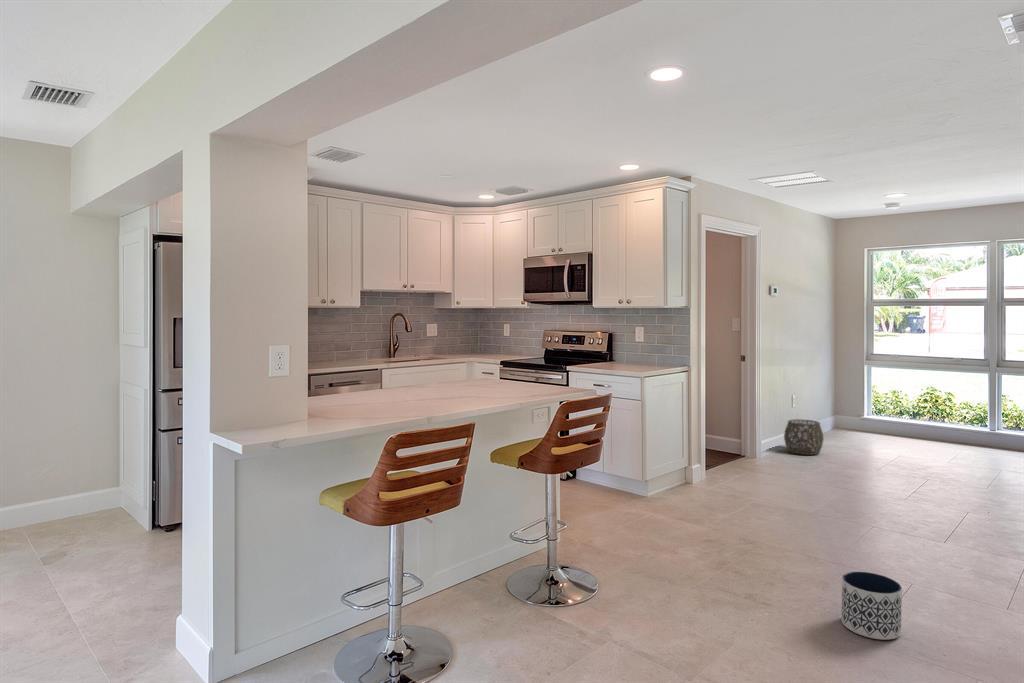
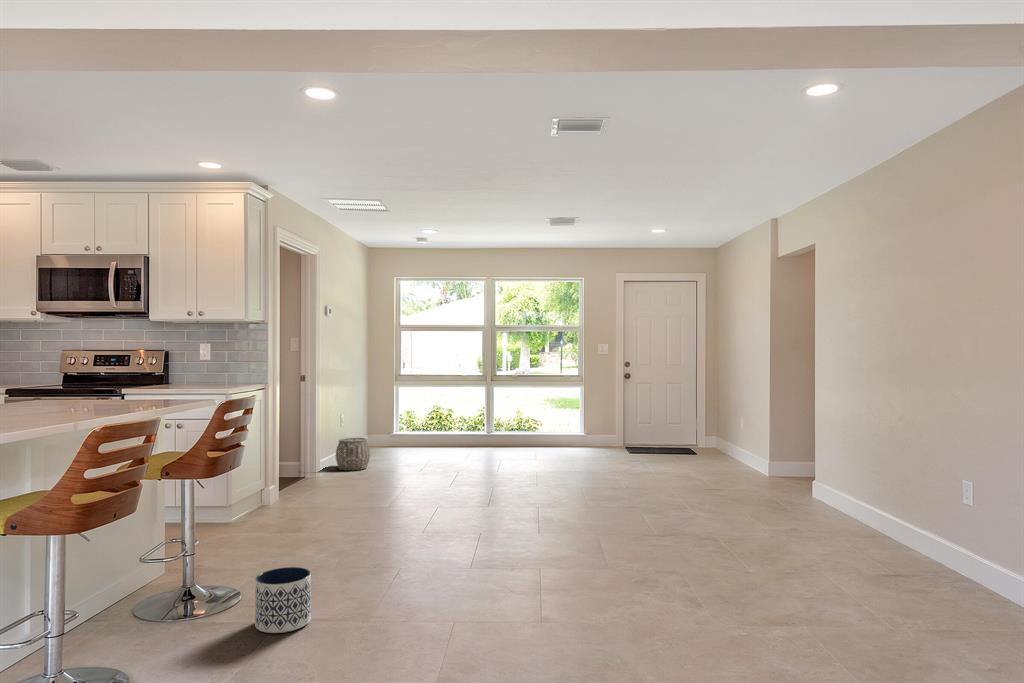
planter: present [842,572,902,640] -> present [255,567,311,633]

